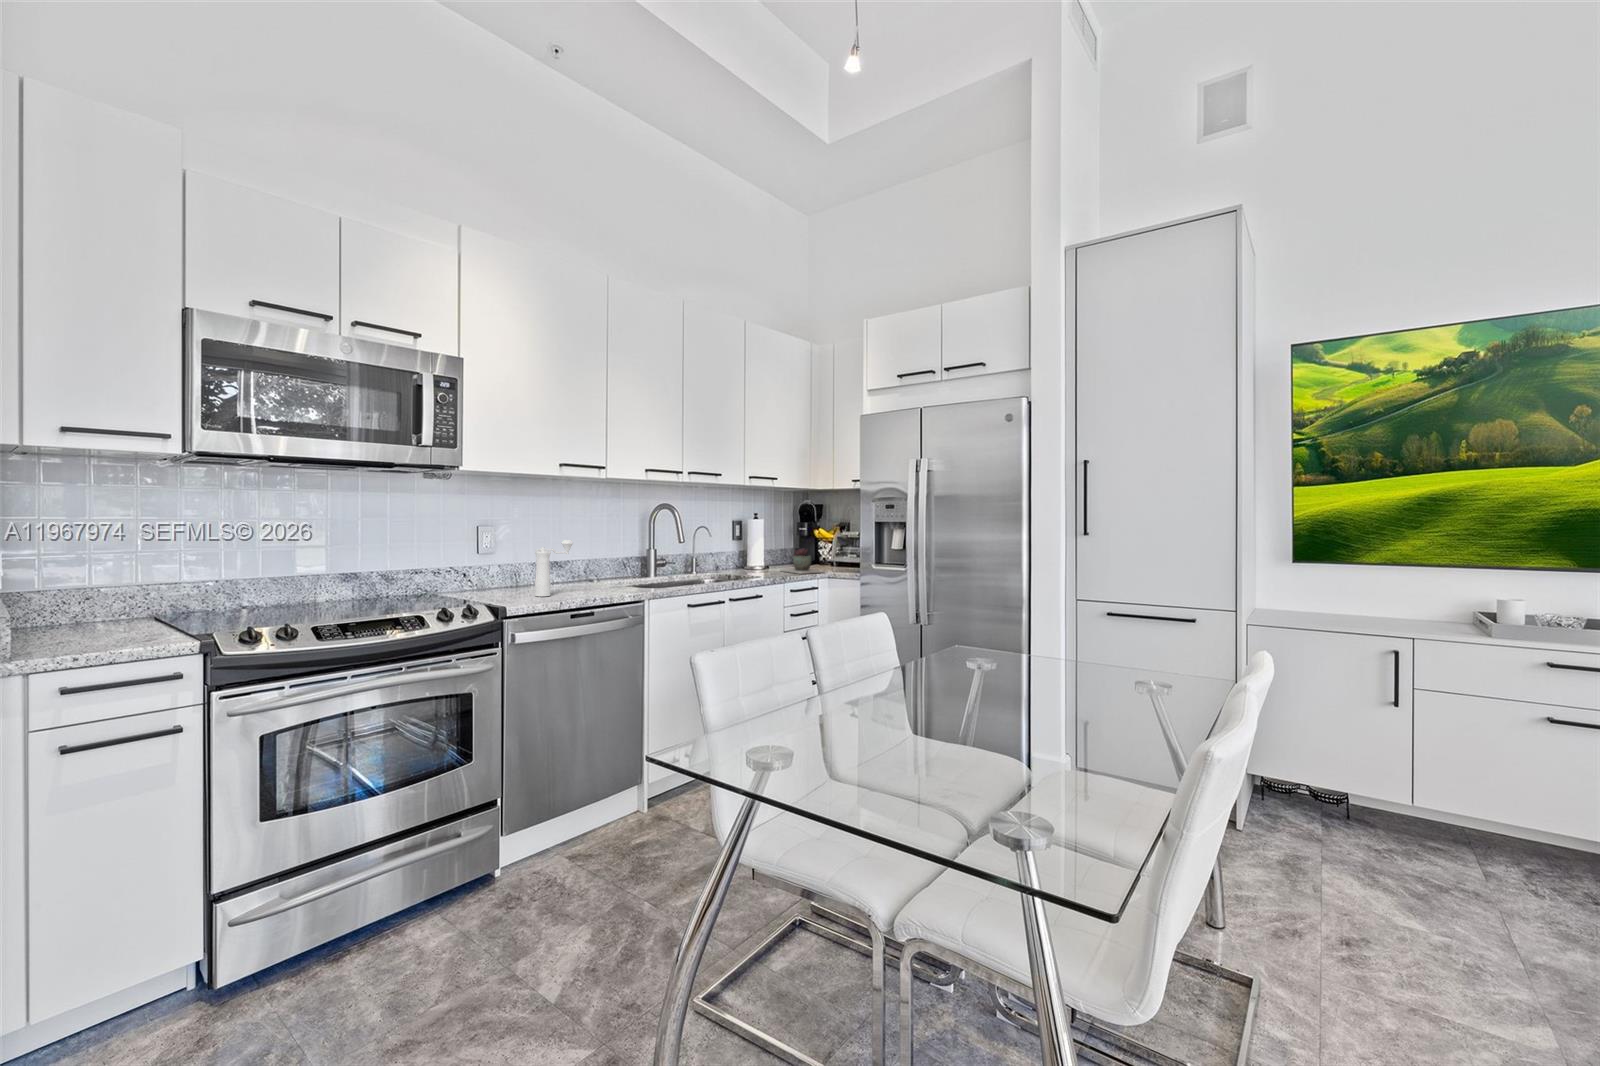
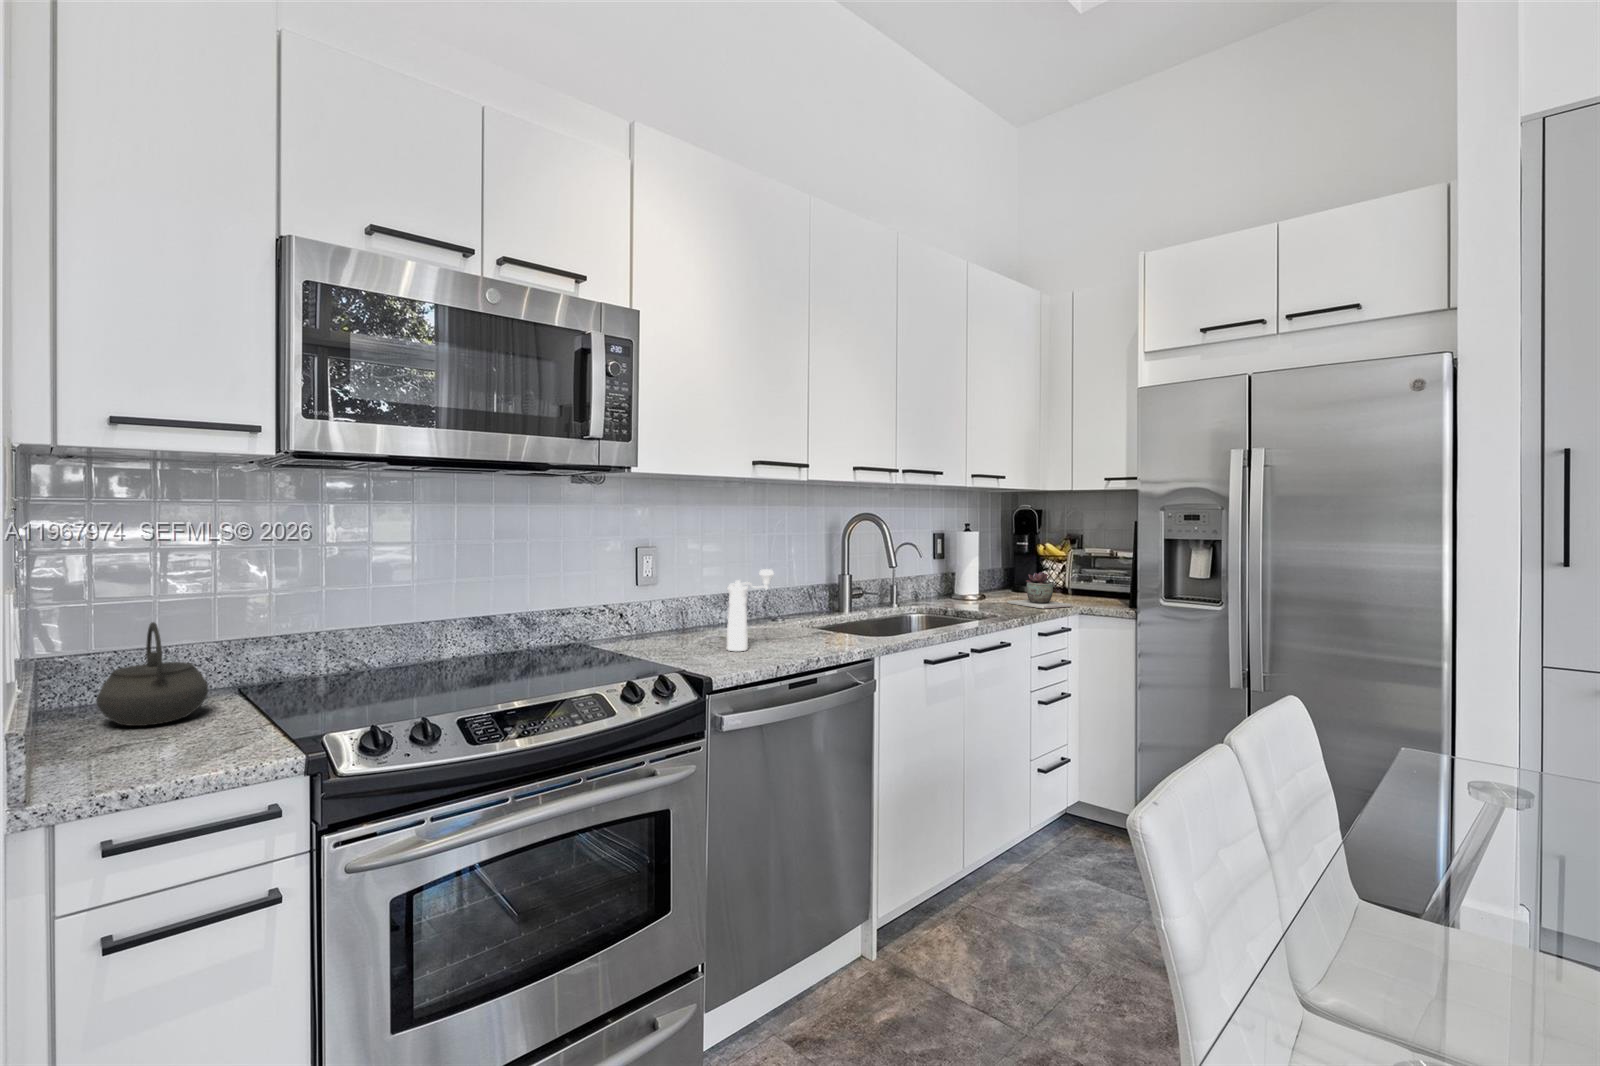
kettle: none [49,565,132,633] -> present [96,622,208,726]

